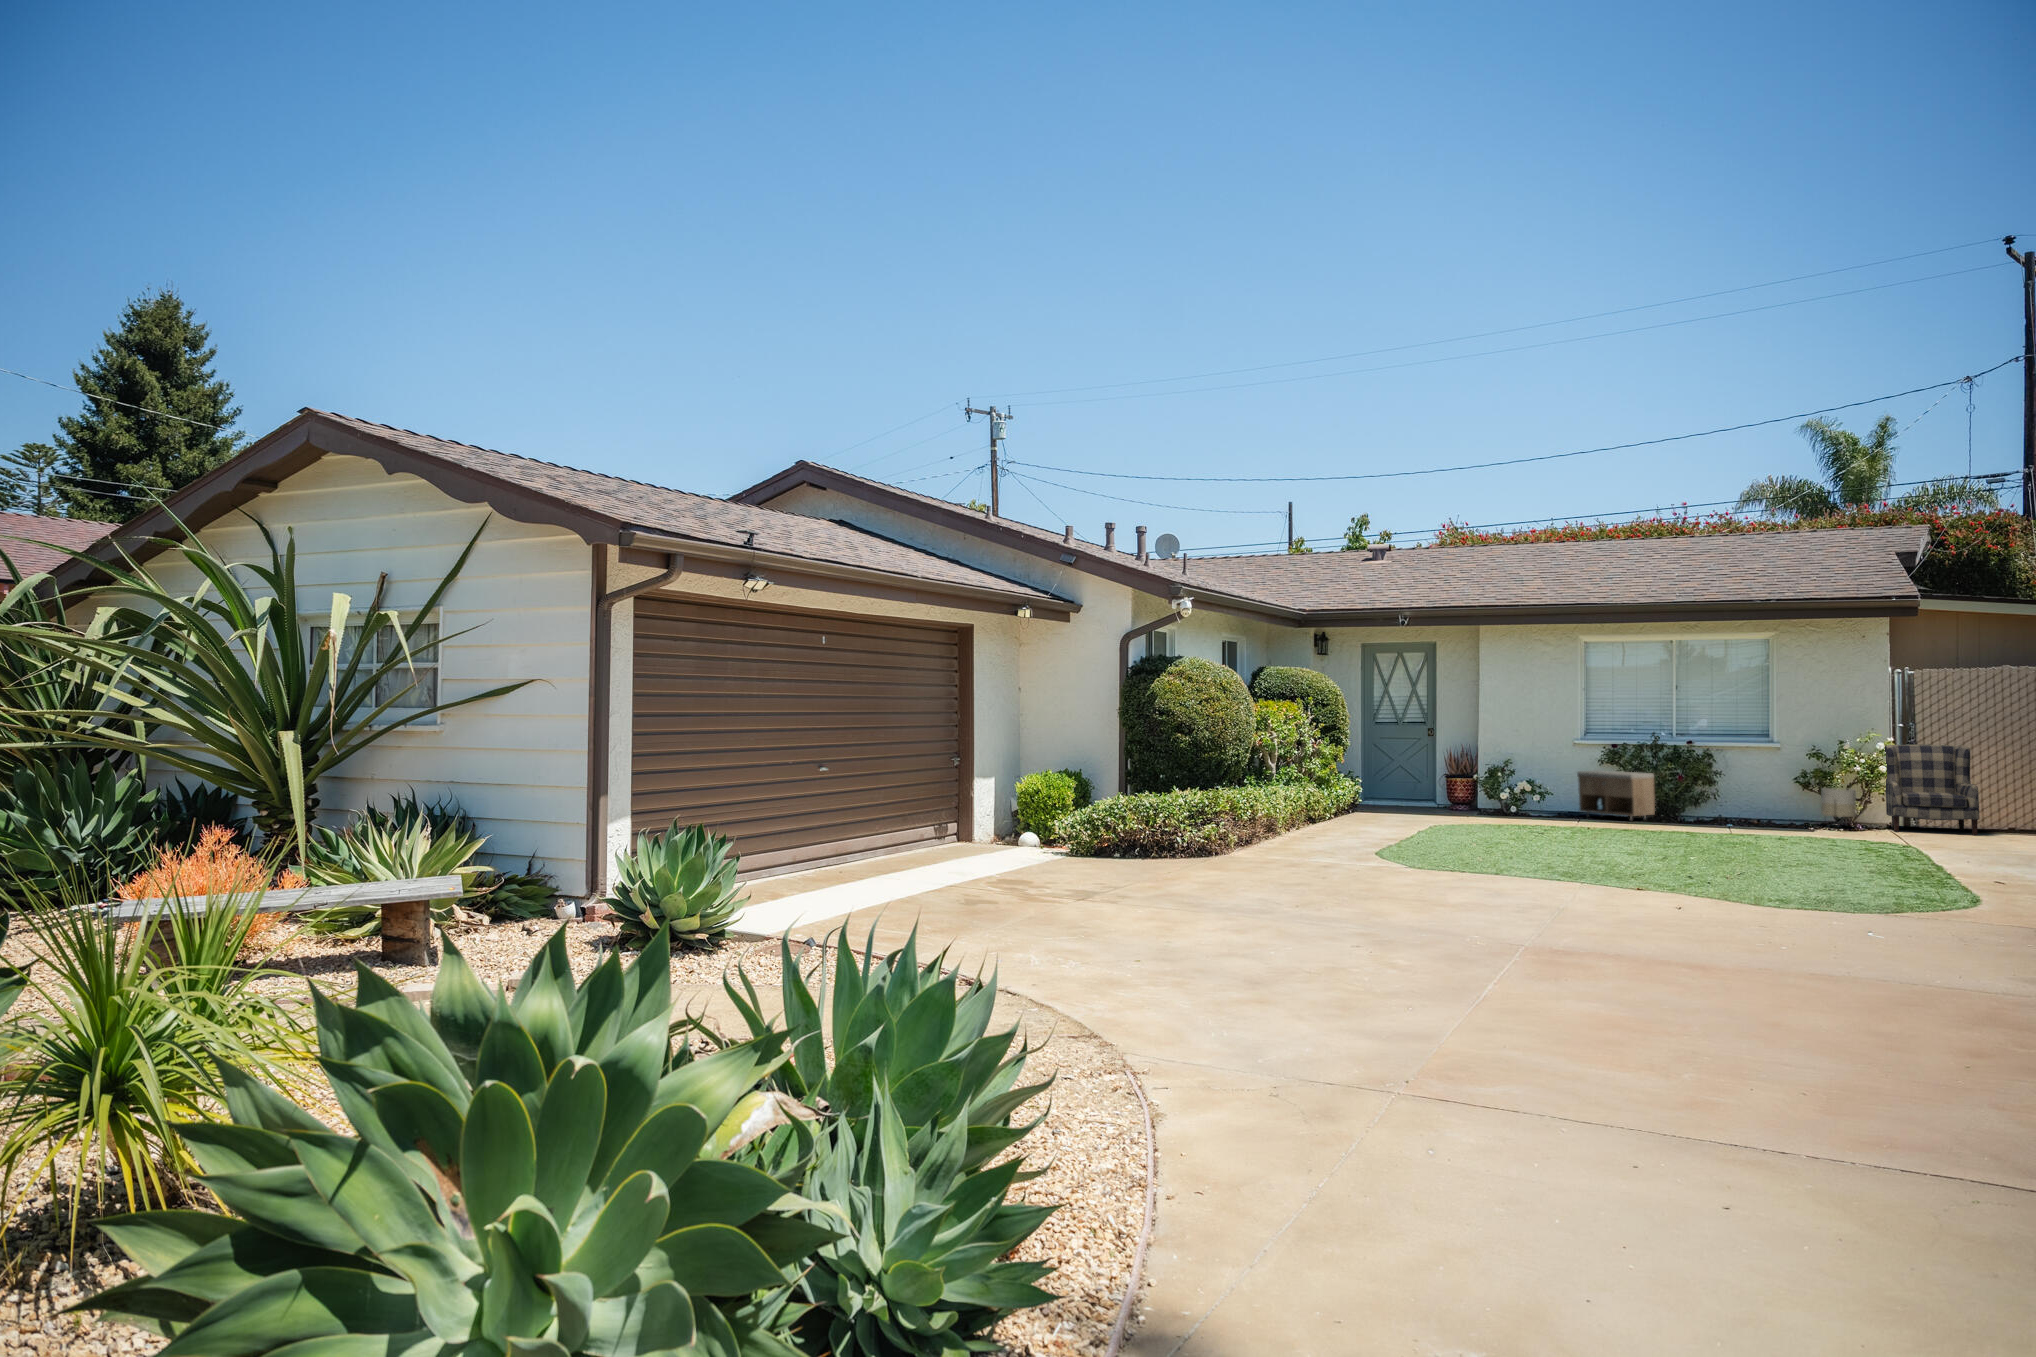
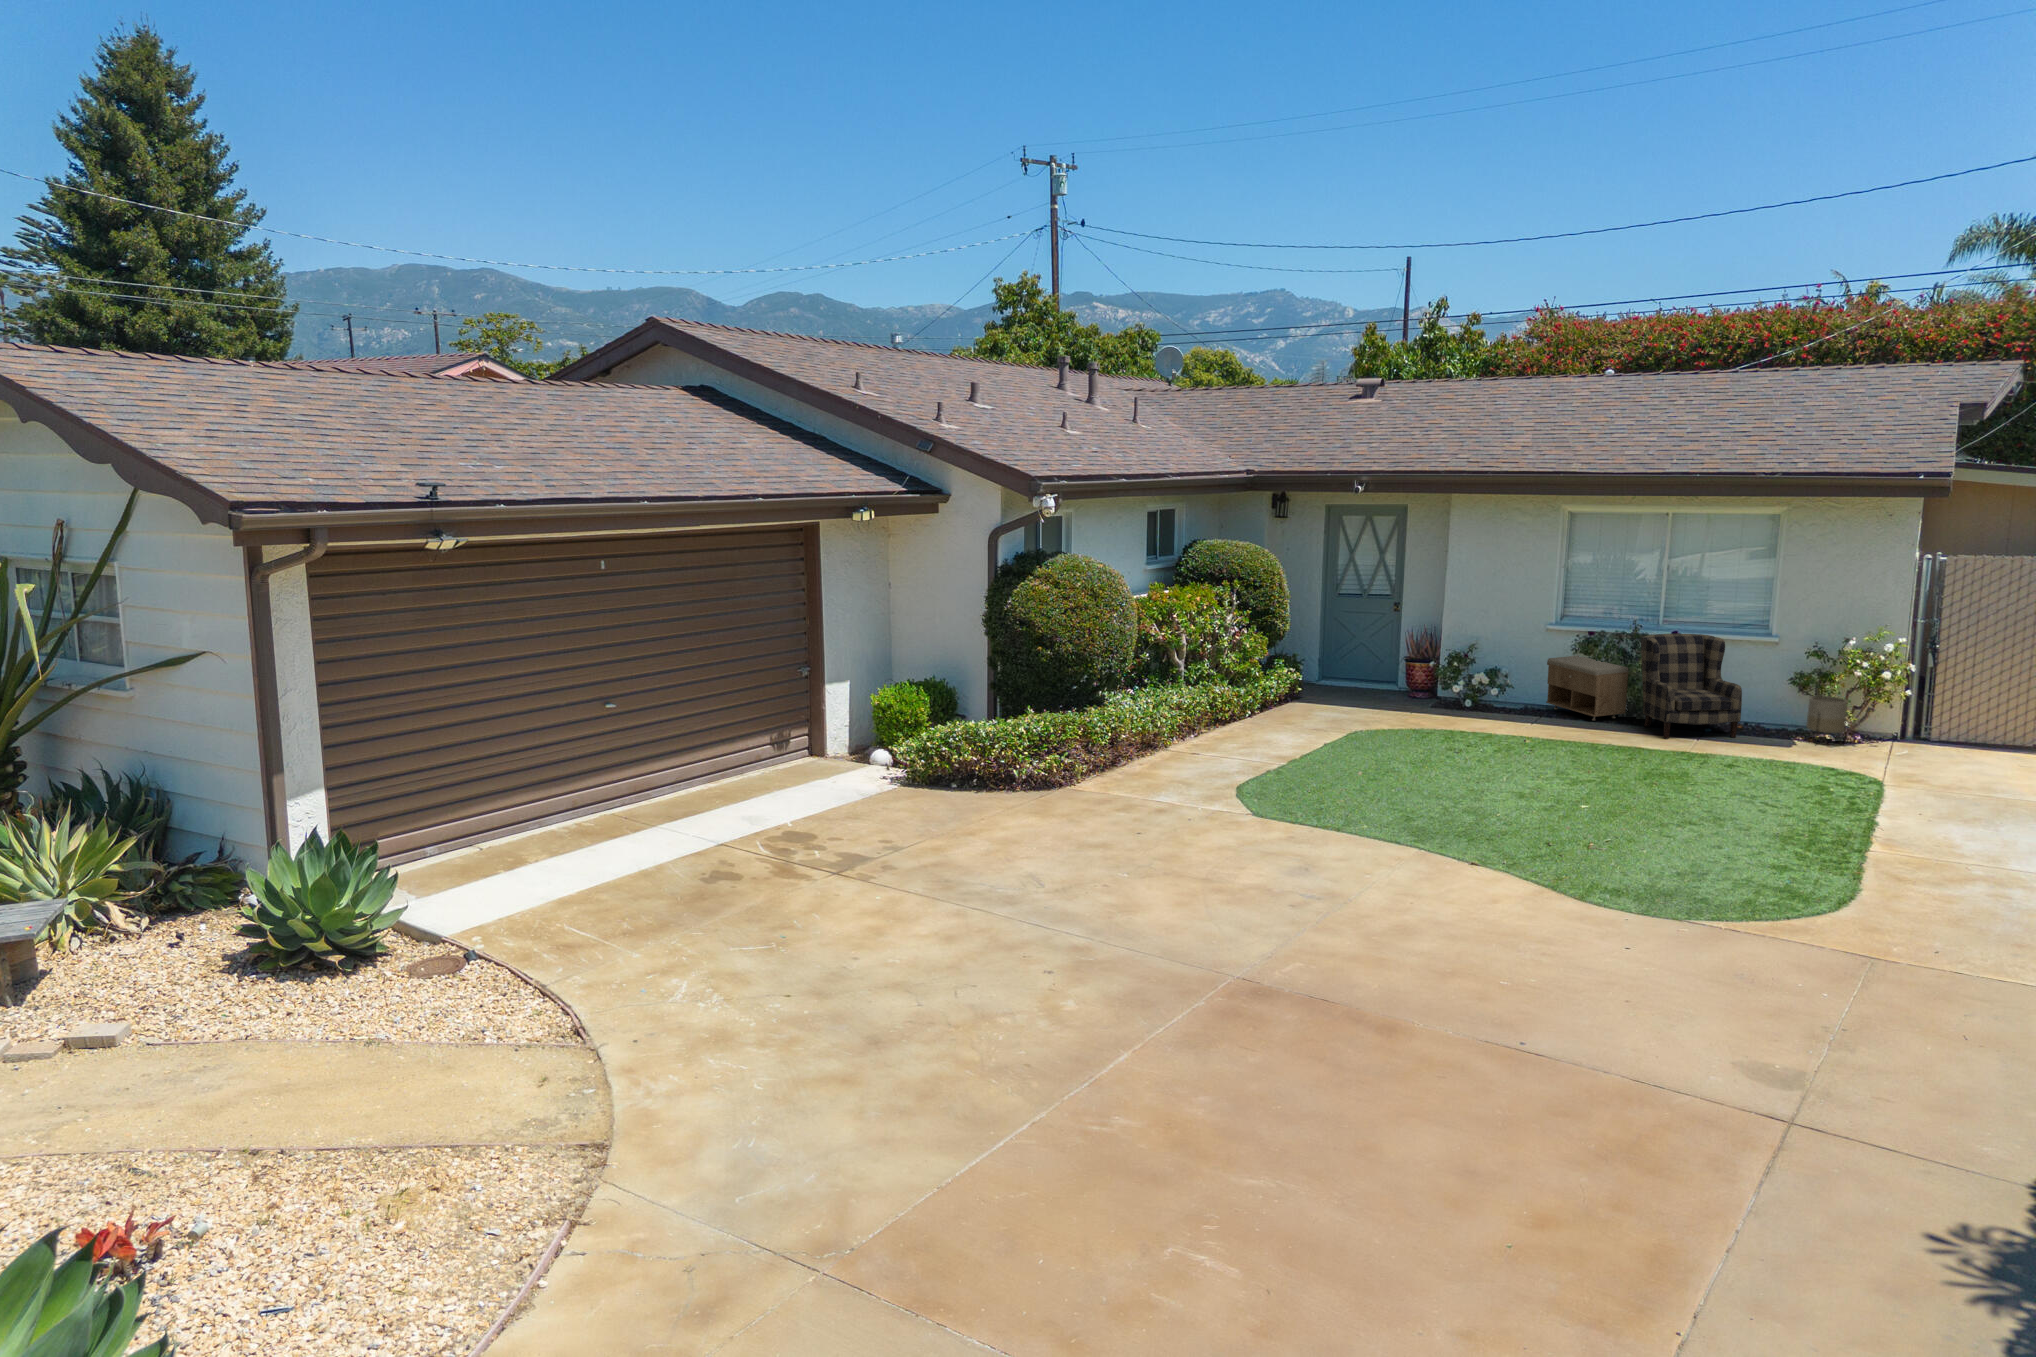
chair: present [1885,744,1980,835] -> present [1641,634,1742,739]

